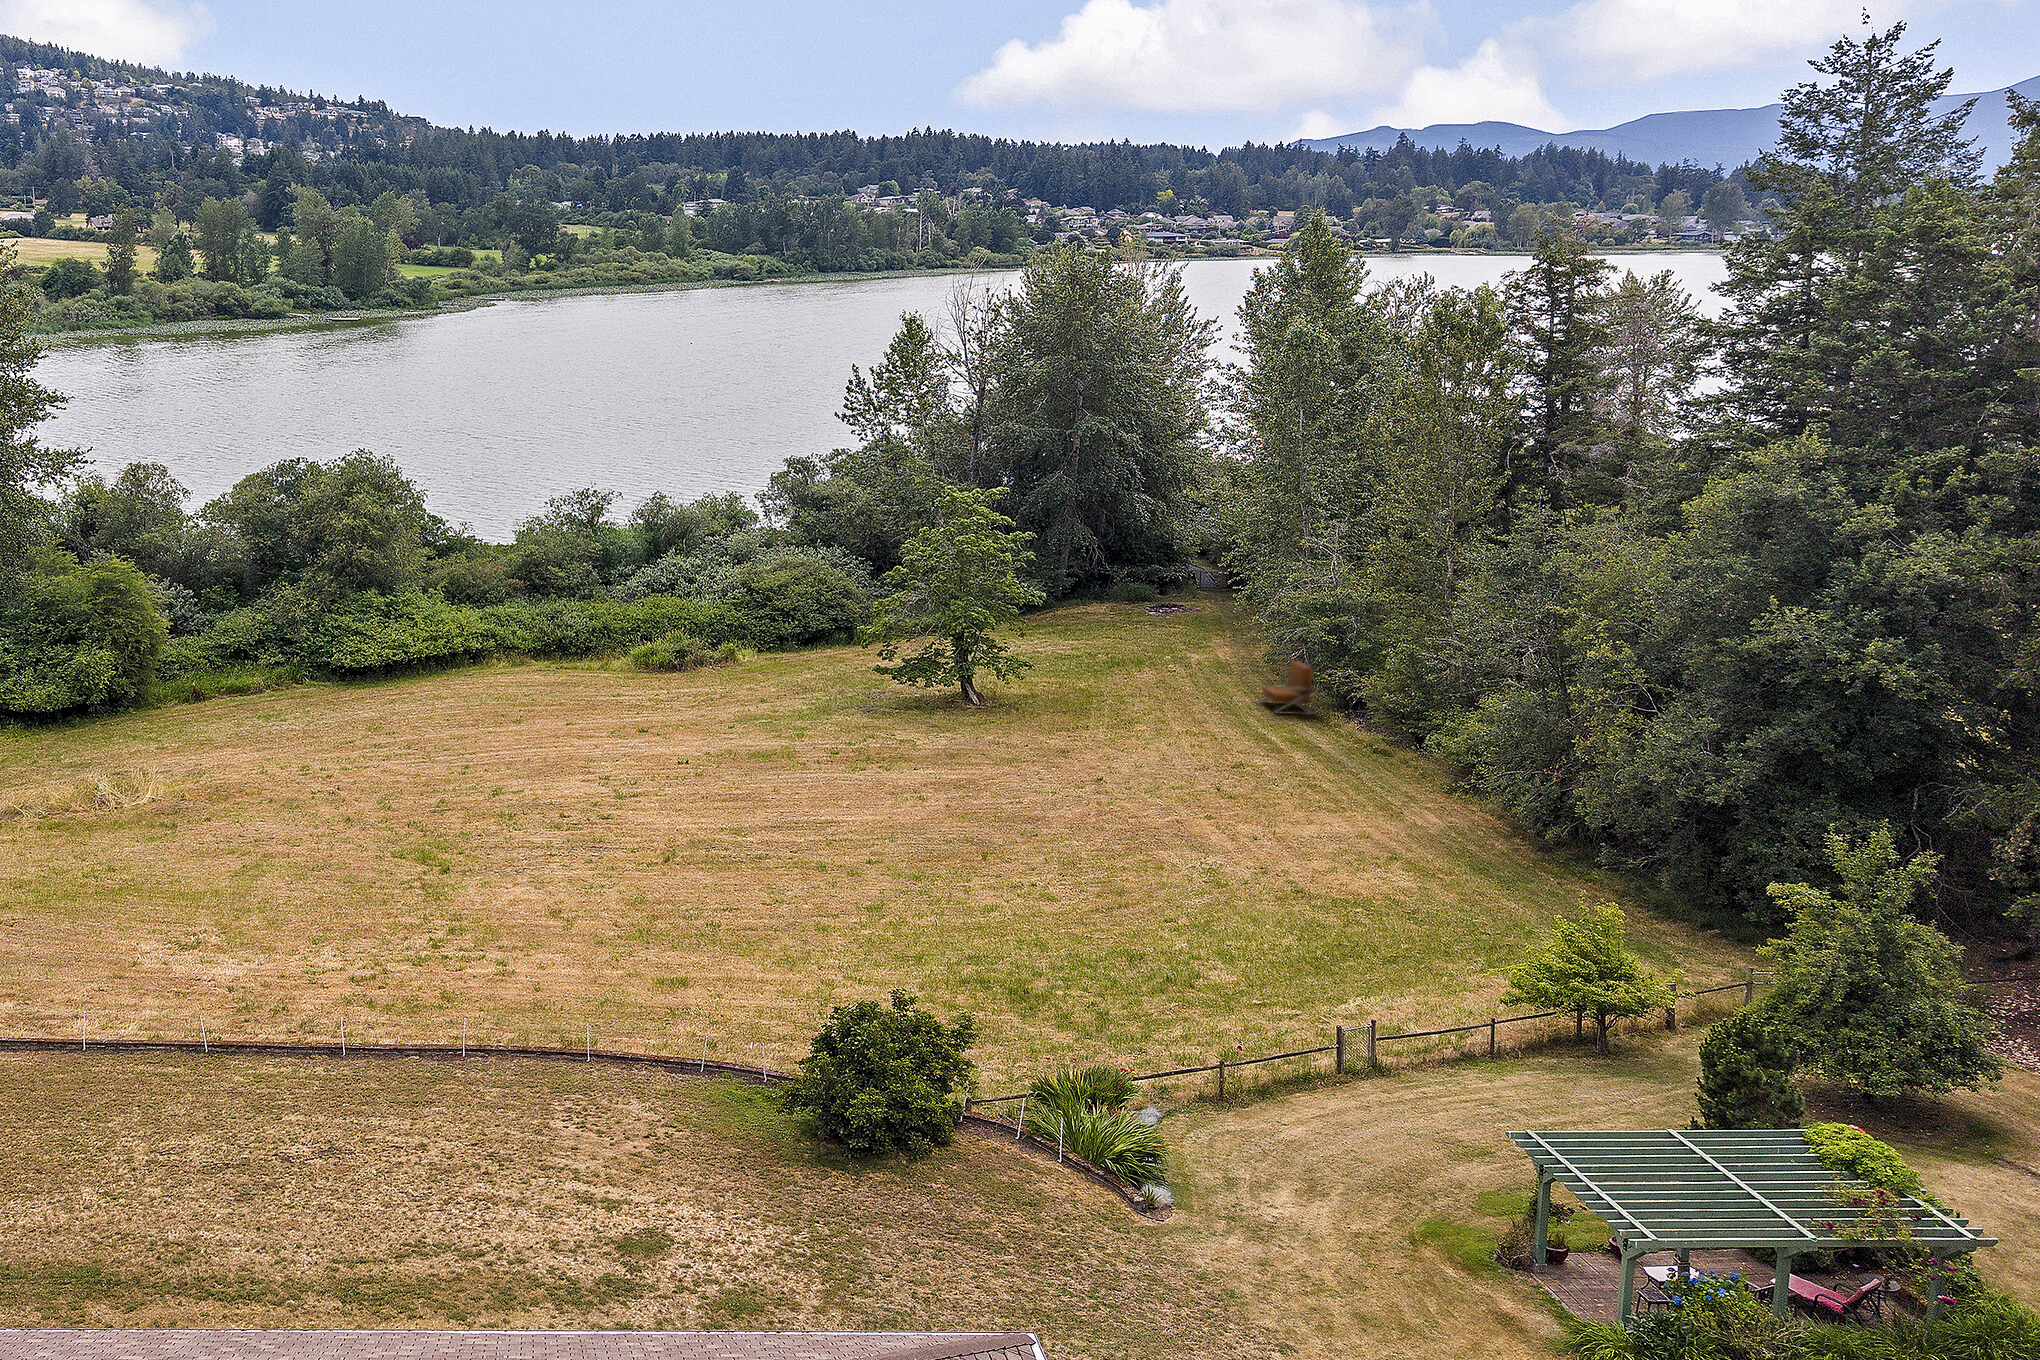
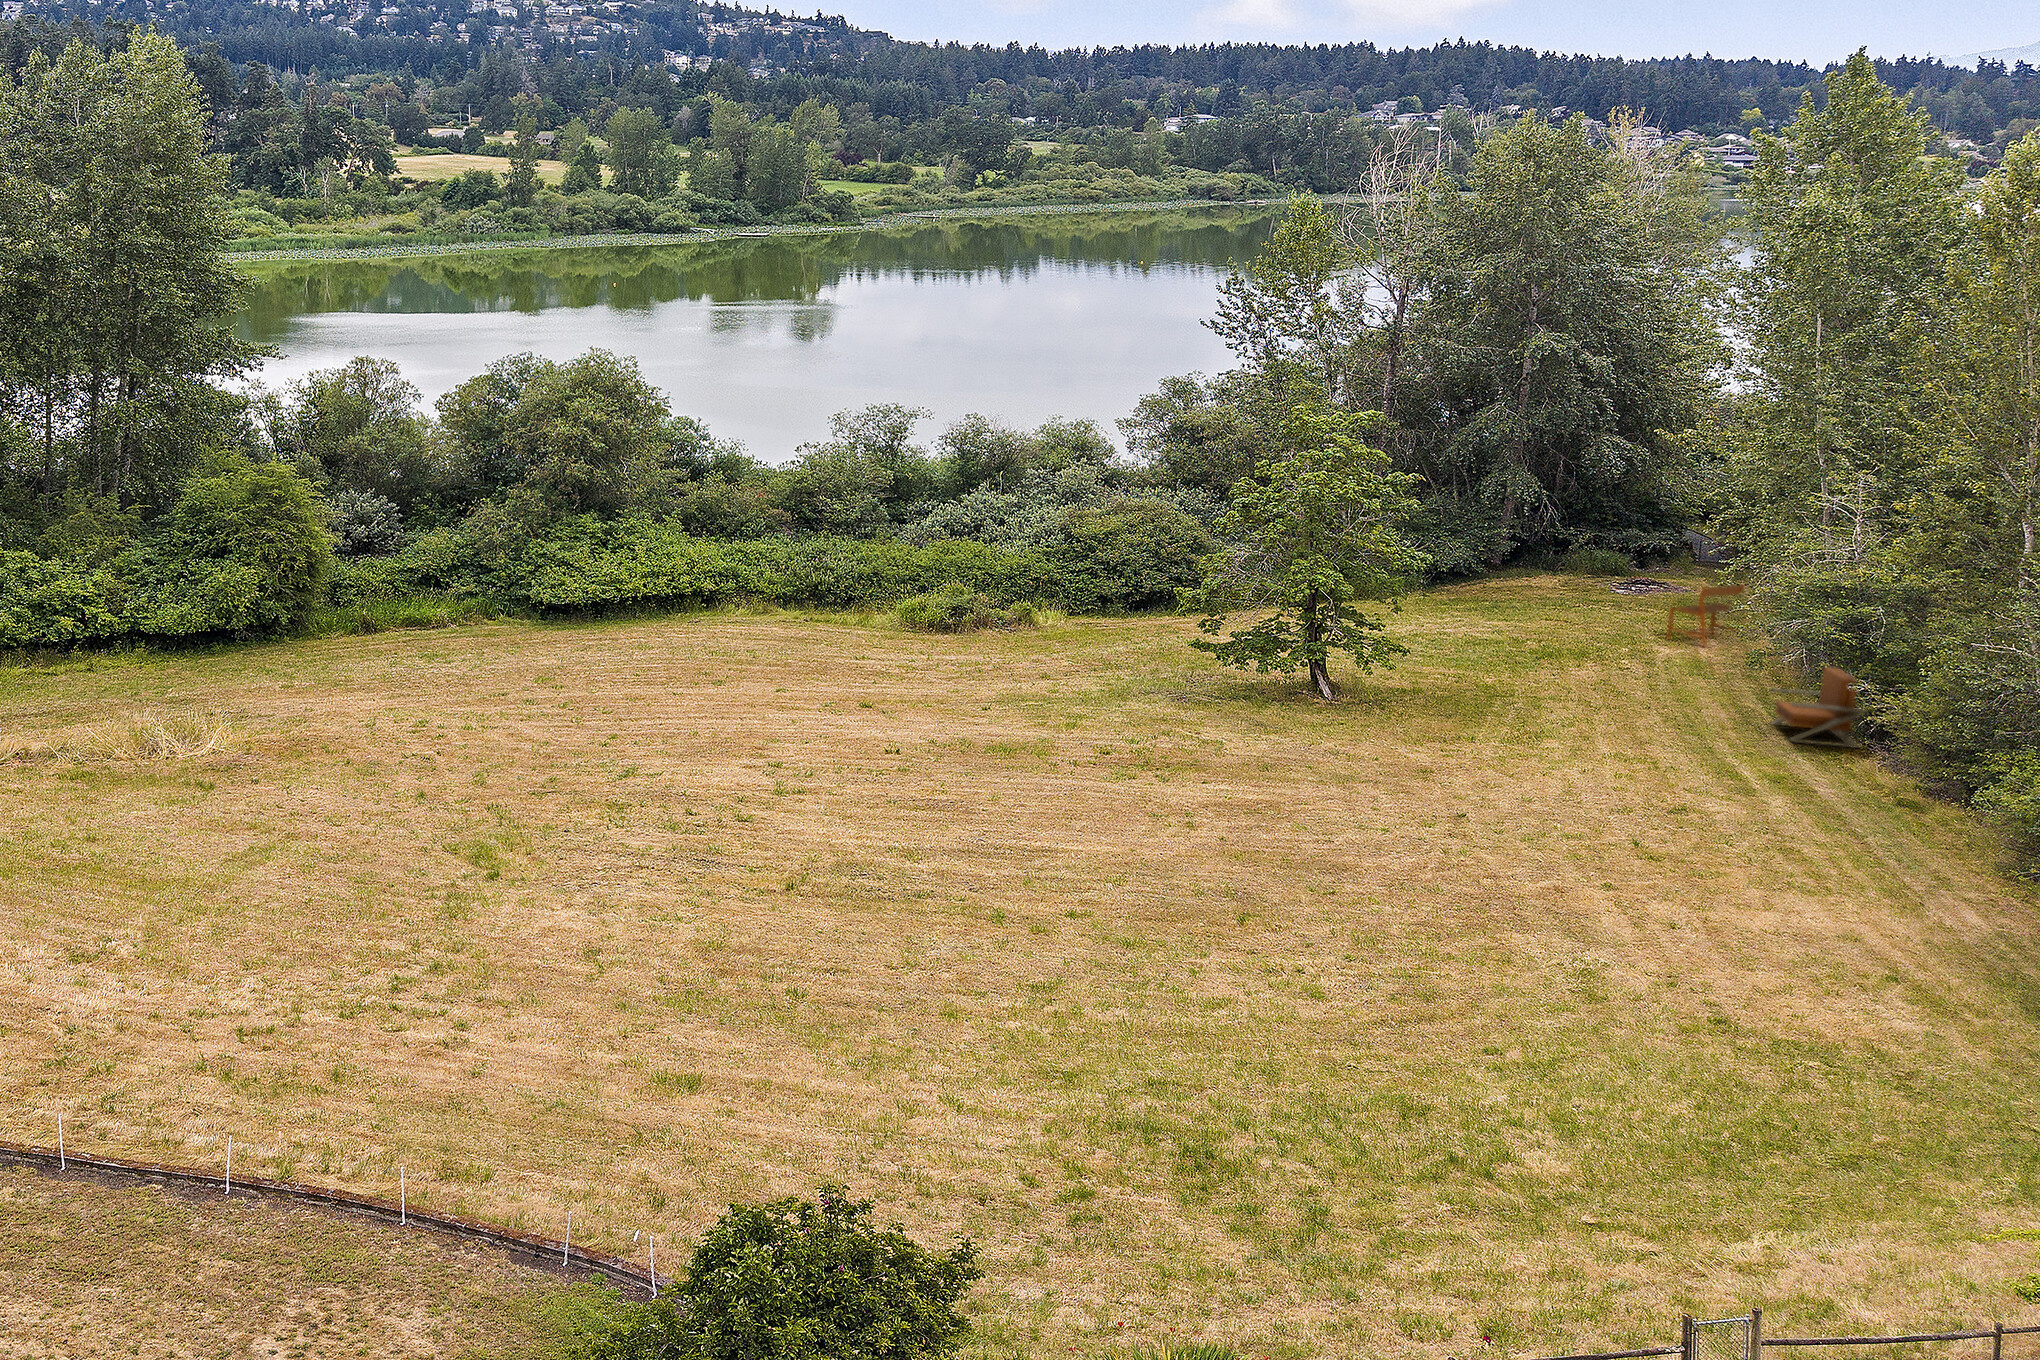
bench: none [1179,606,1229,652] -> present [1667,584,1745,646]

